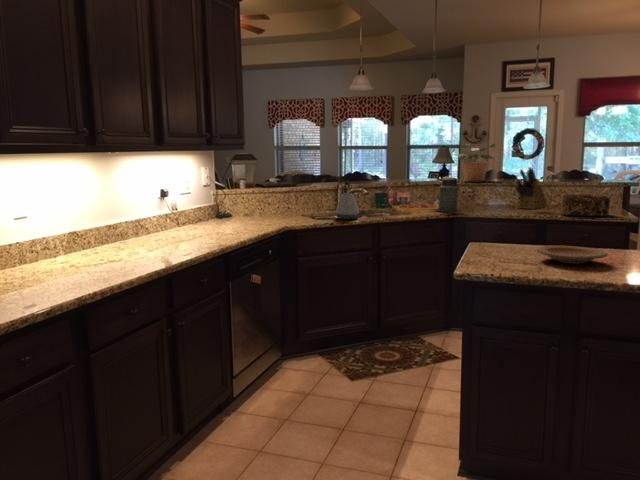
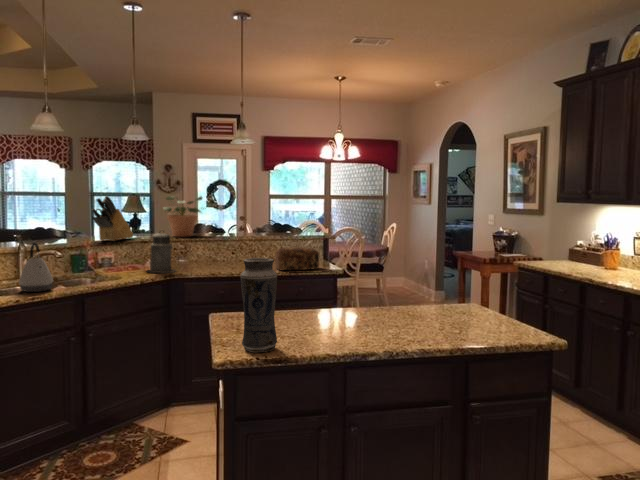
knife block: present [516,167,547,209] -> present [92,196,133,241]
vase: none [483,190,518,270] -> present [240,258,277,353]
plate: present [537,245,607,264] -> none [288,311,355,331]

